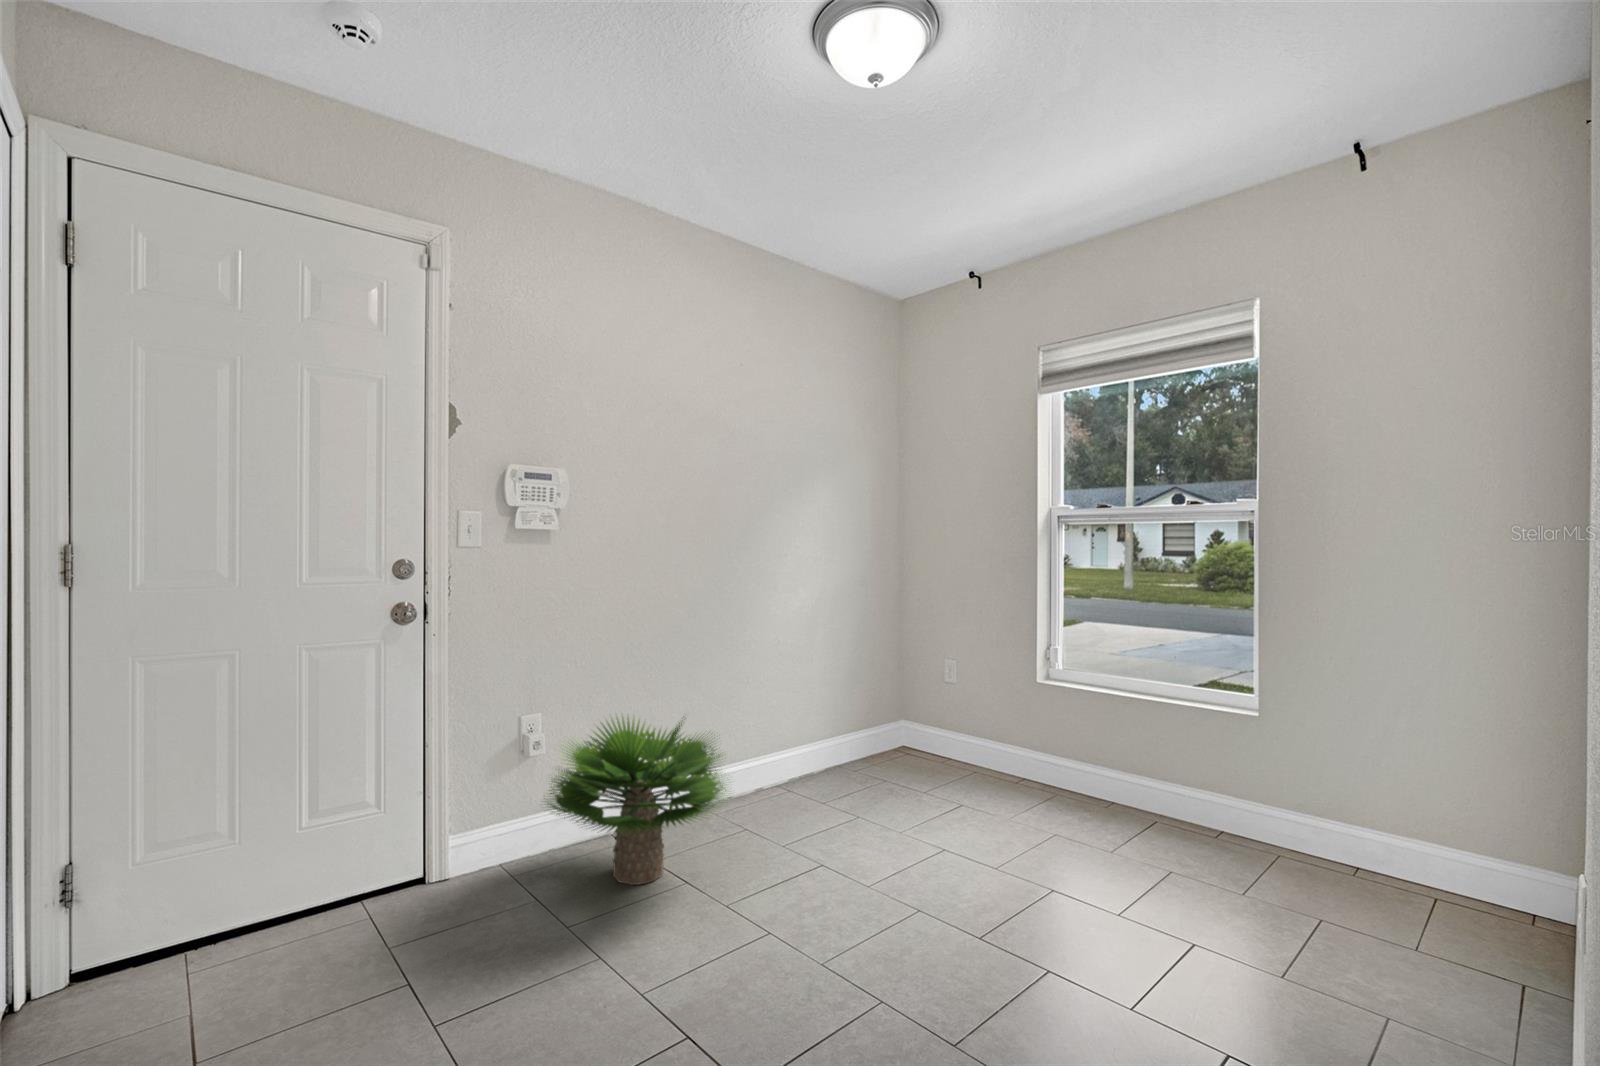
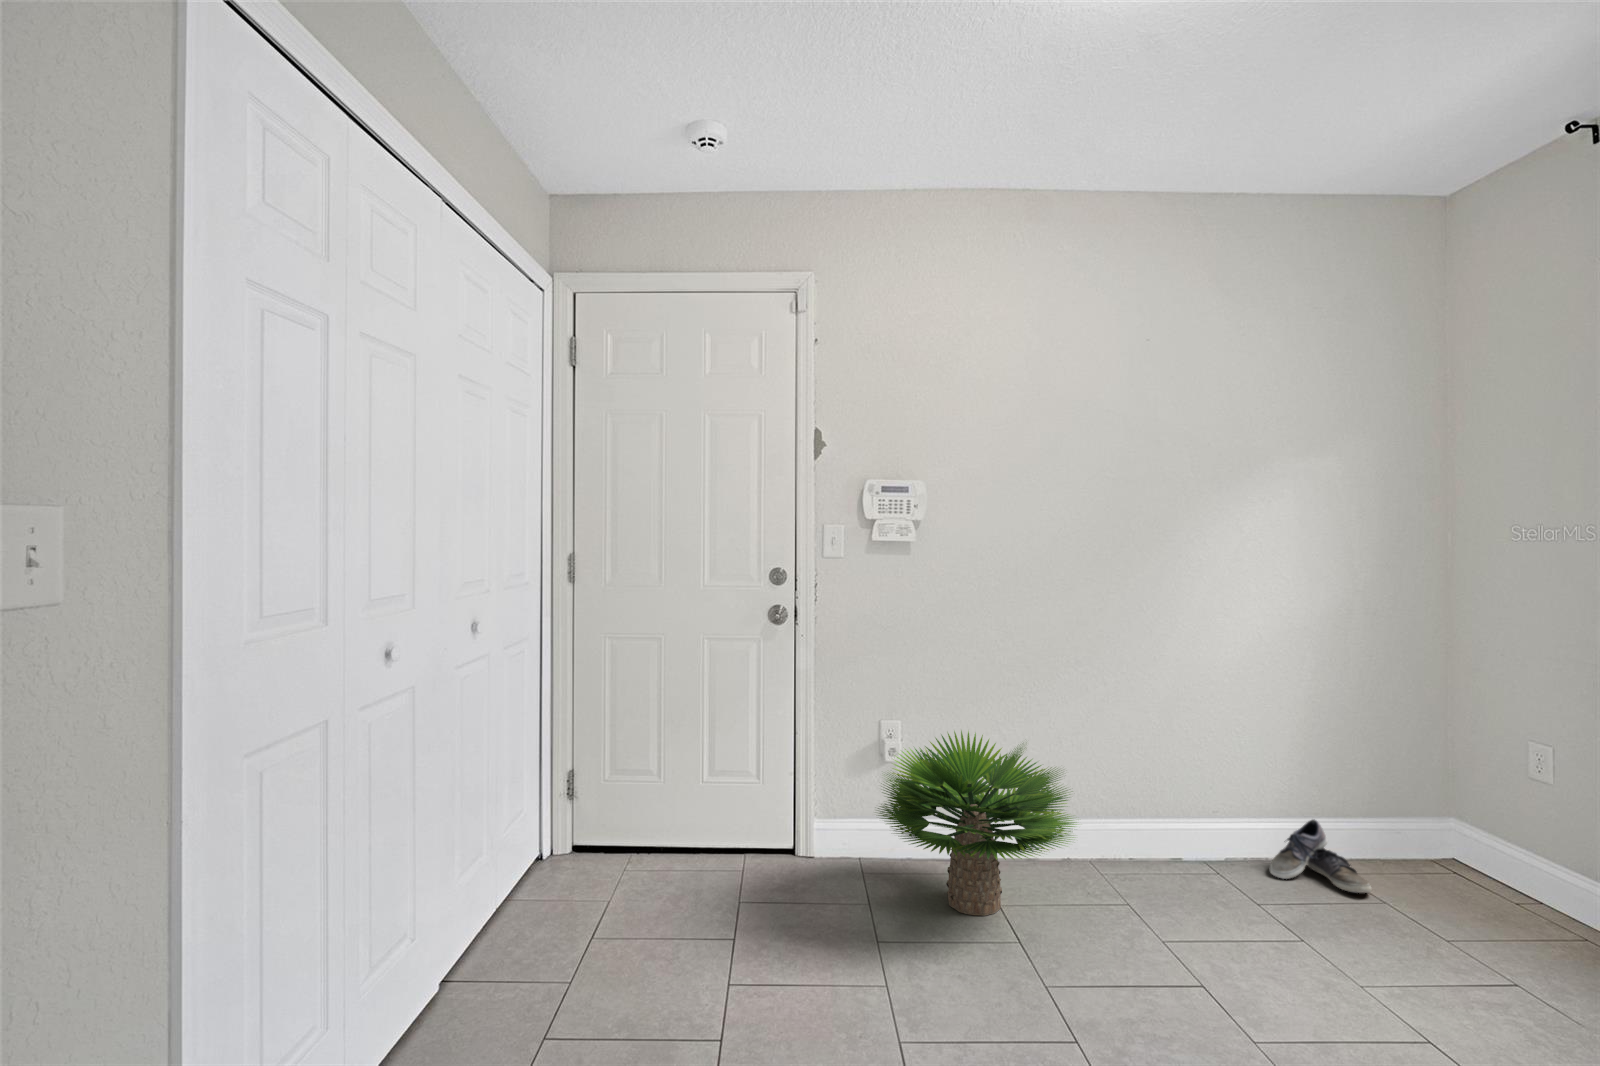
shoe: none [820,736,883,784] -> present [1270,819,1372,893]

